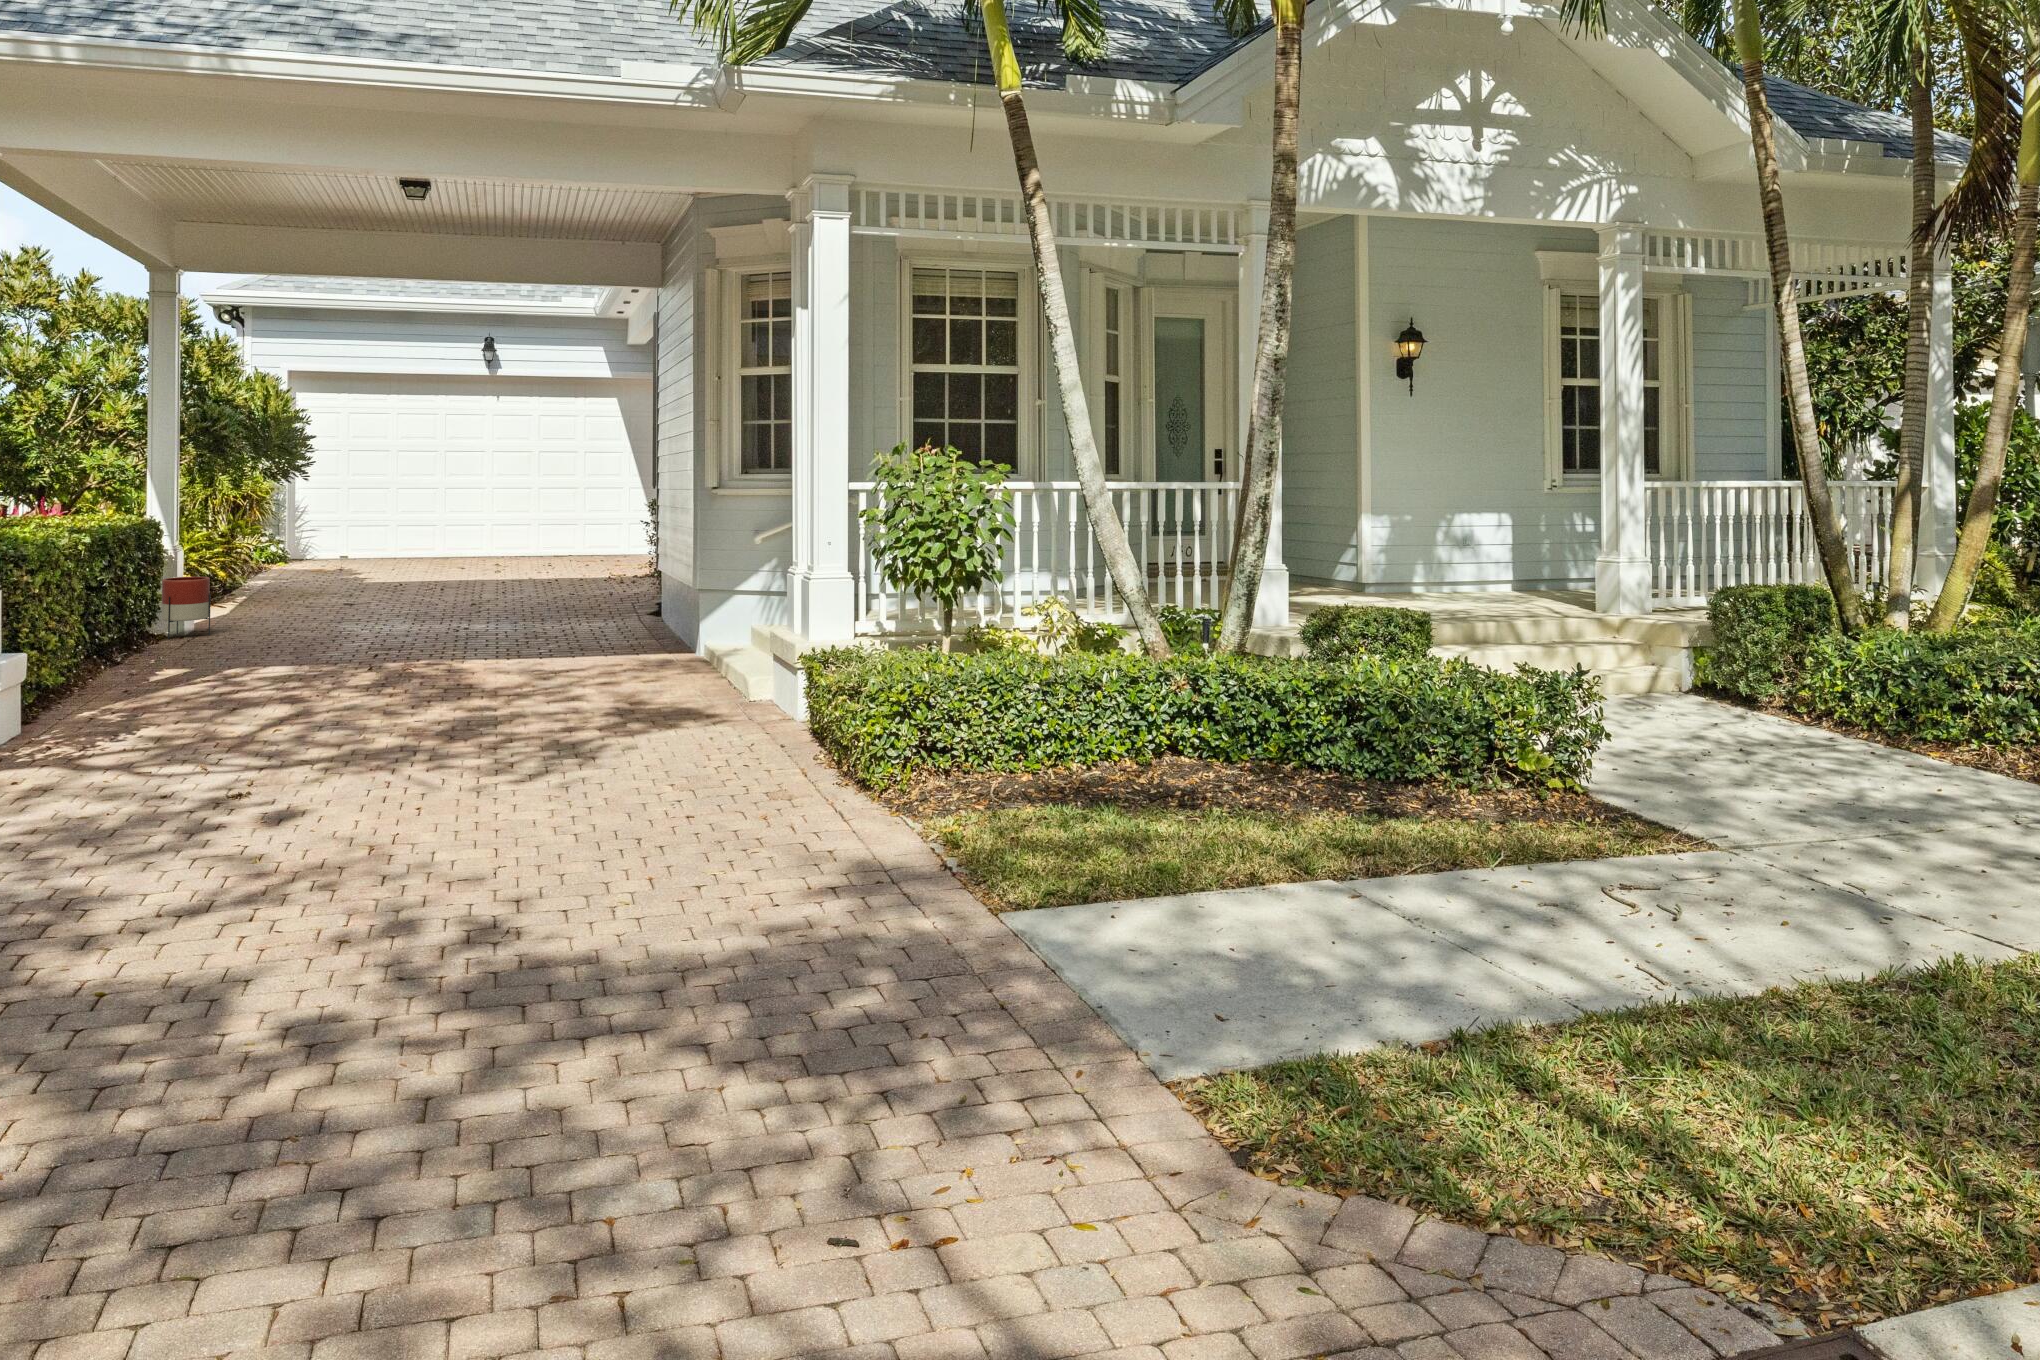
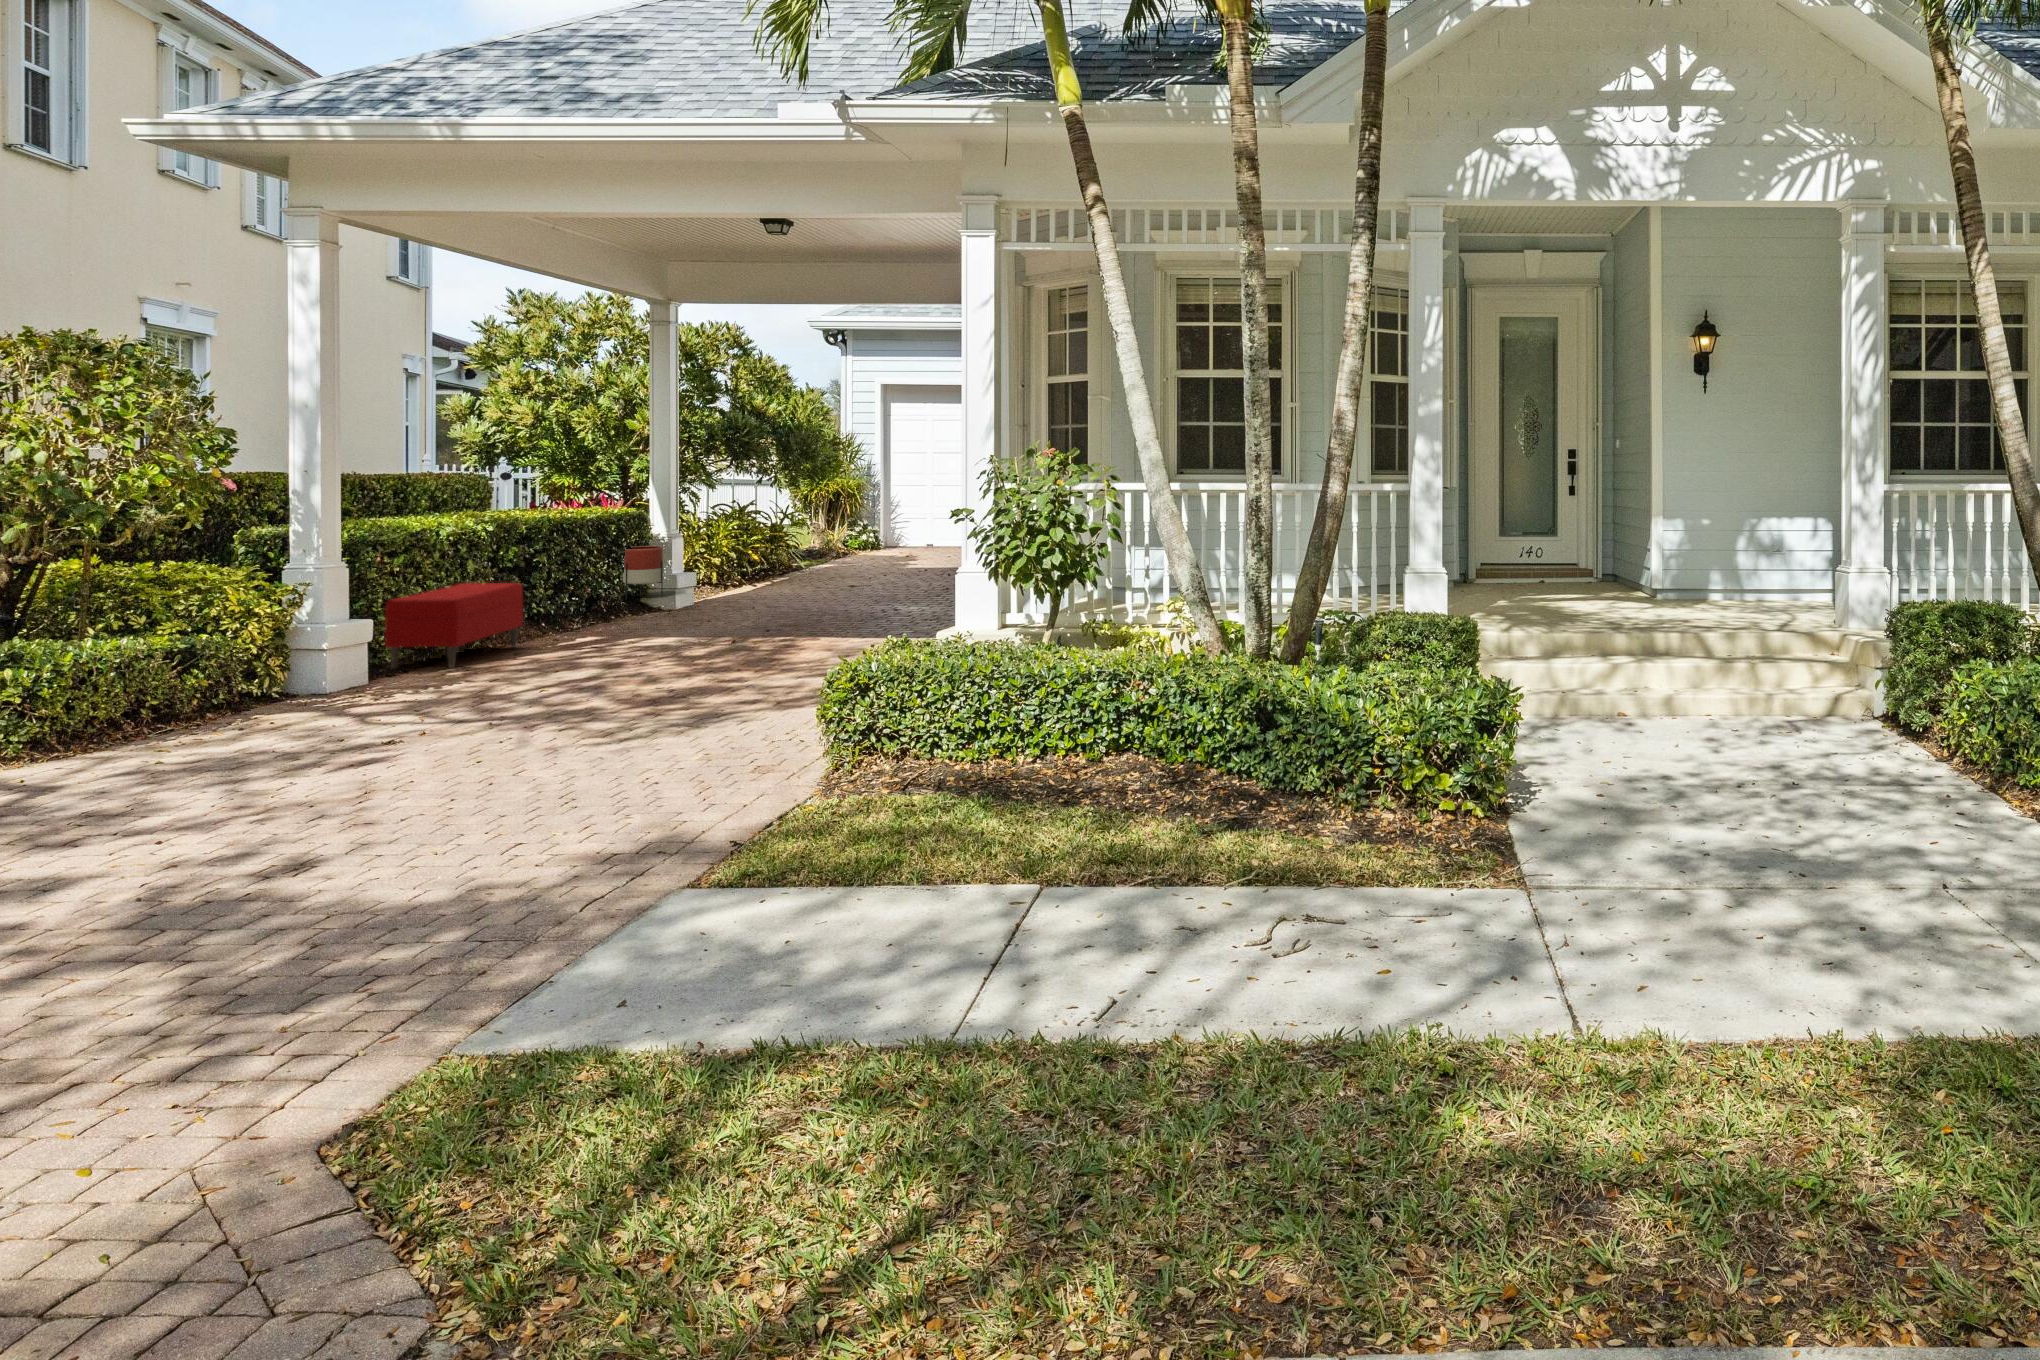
bench: none [40,617,164,721] -> present [385,583,523,668]

